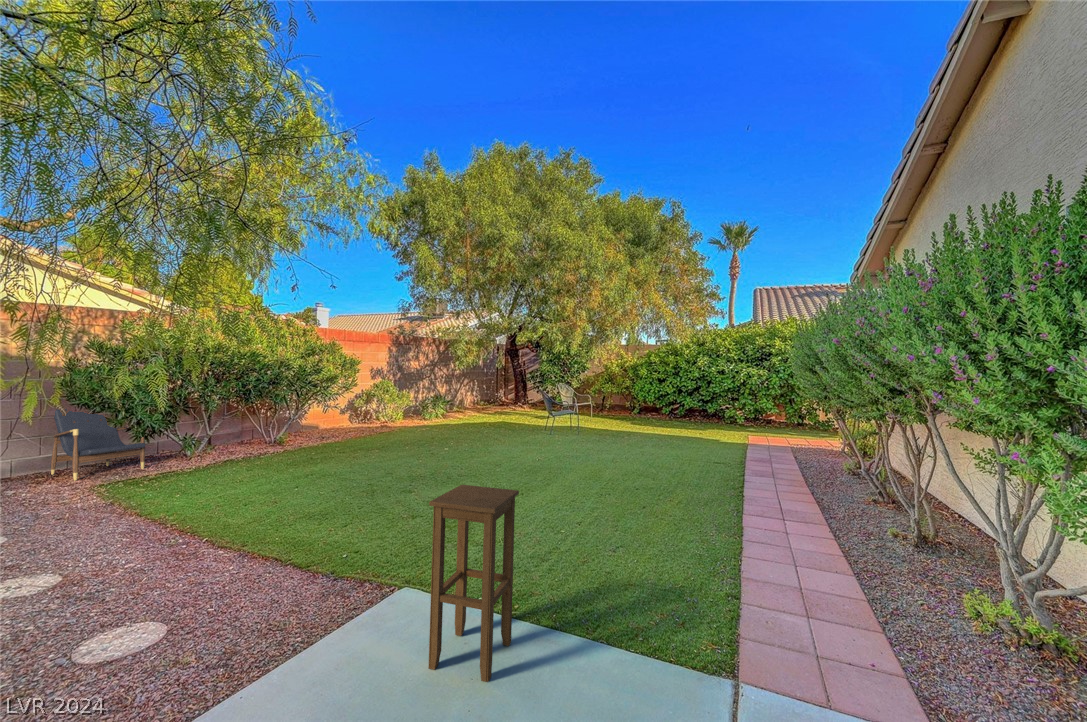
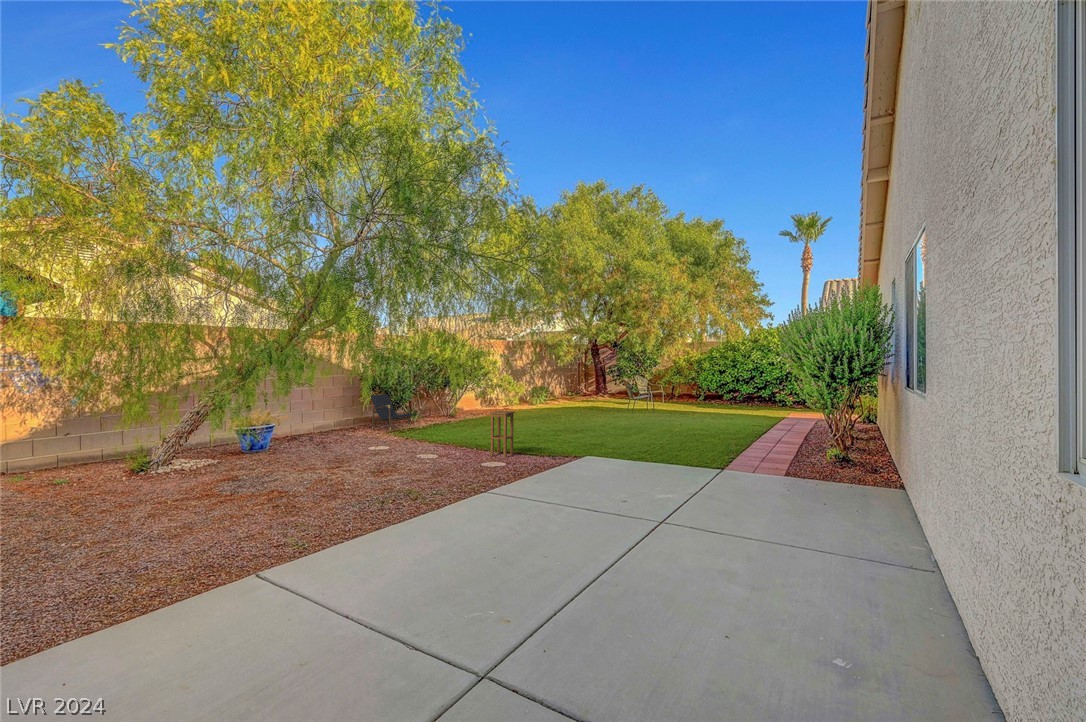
stool: present [429,485,519,682] -> present [490,411,515,458]

